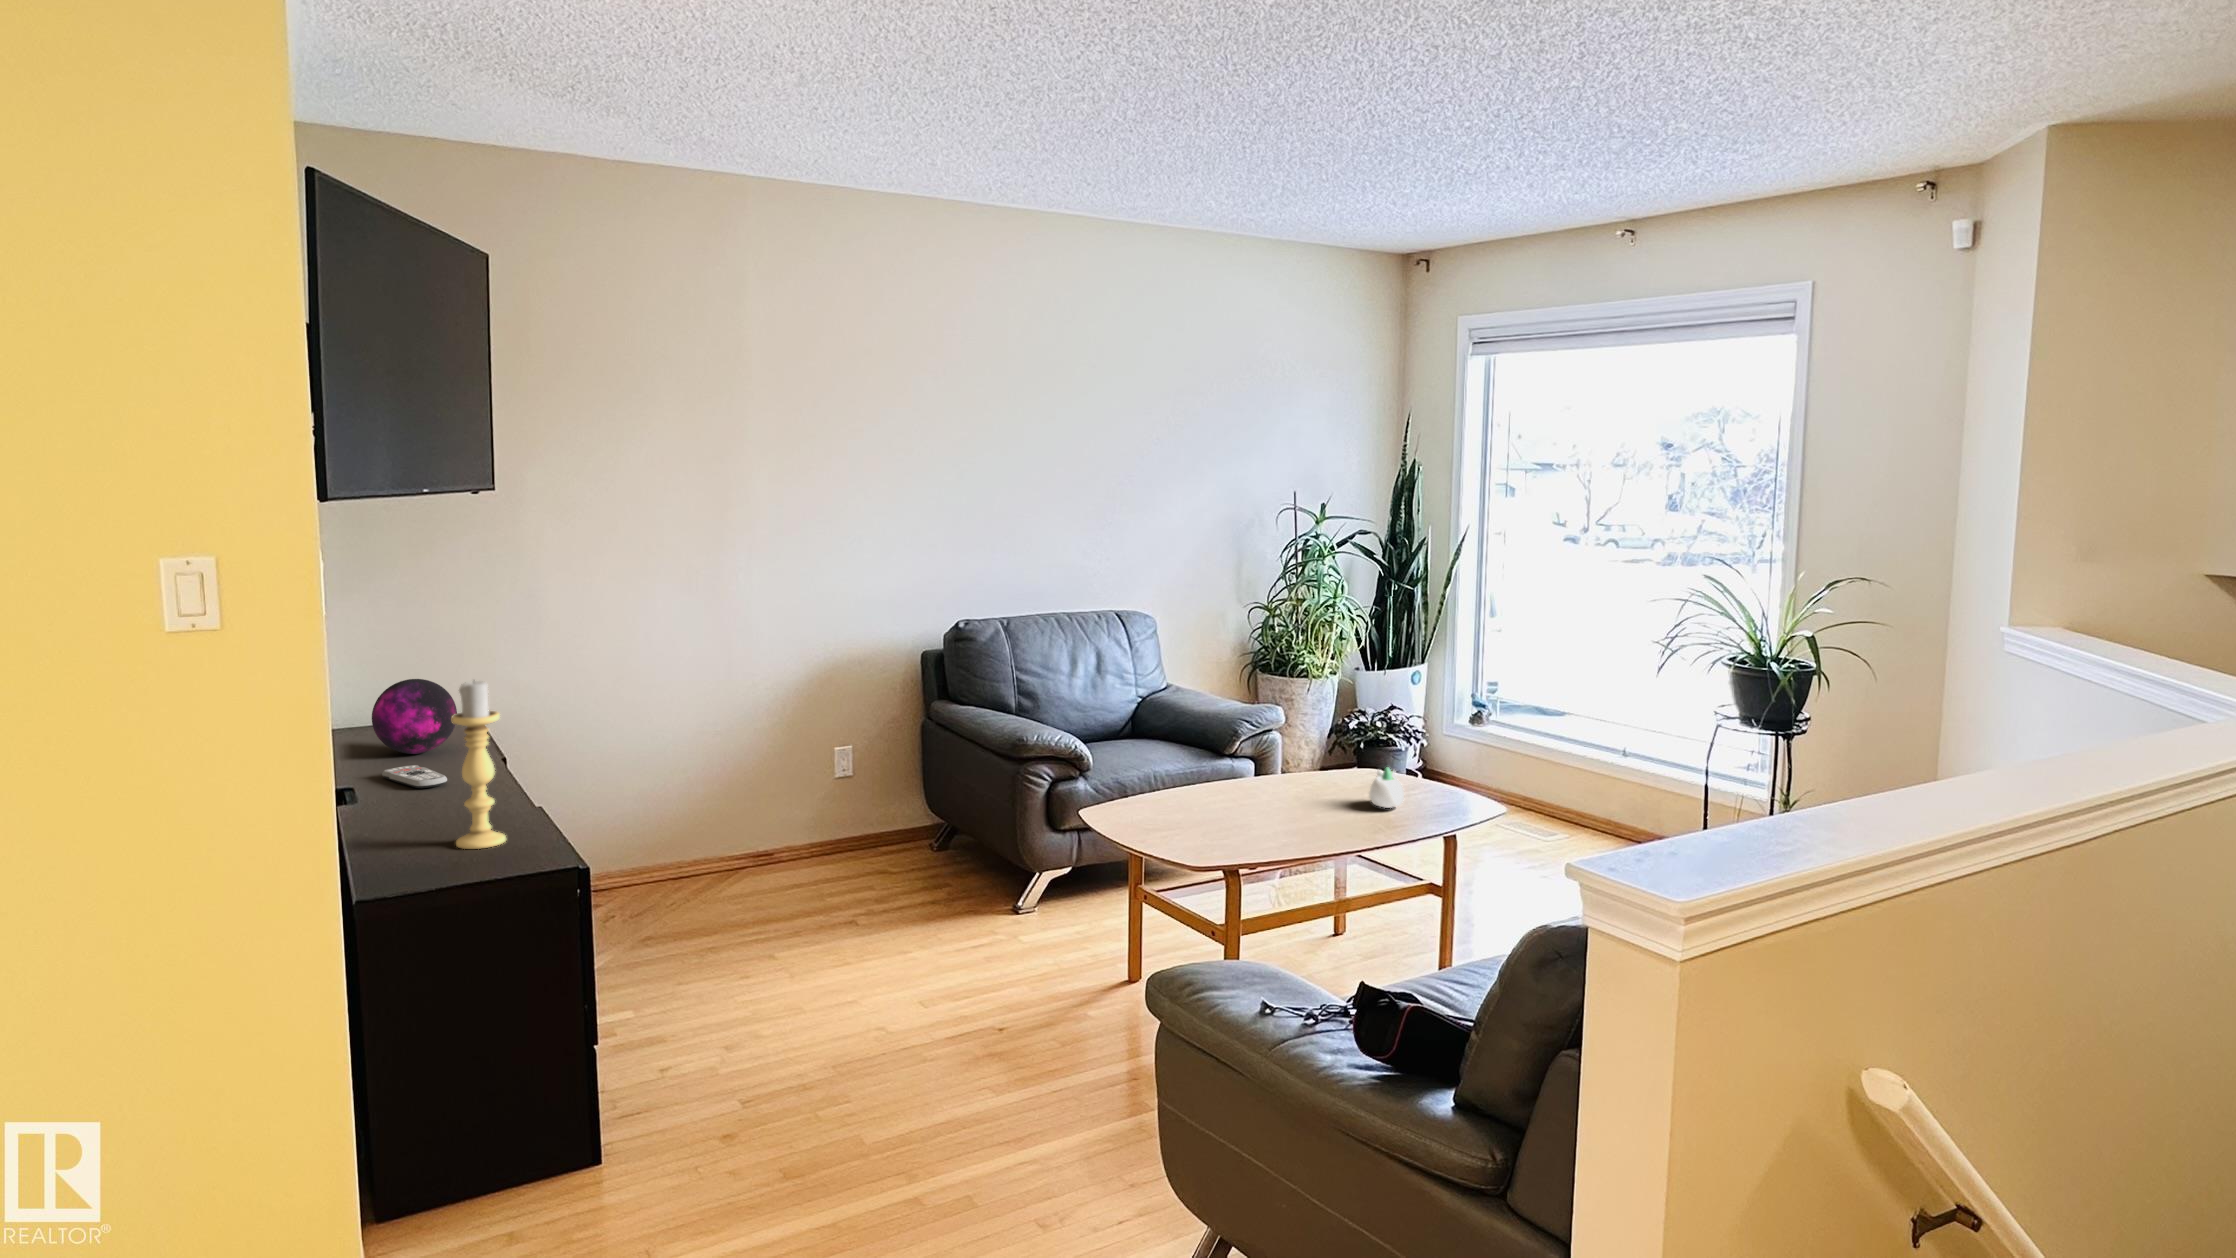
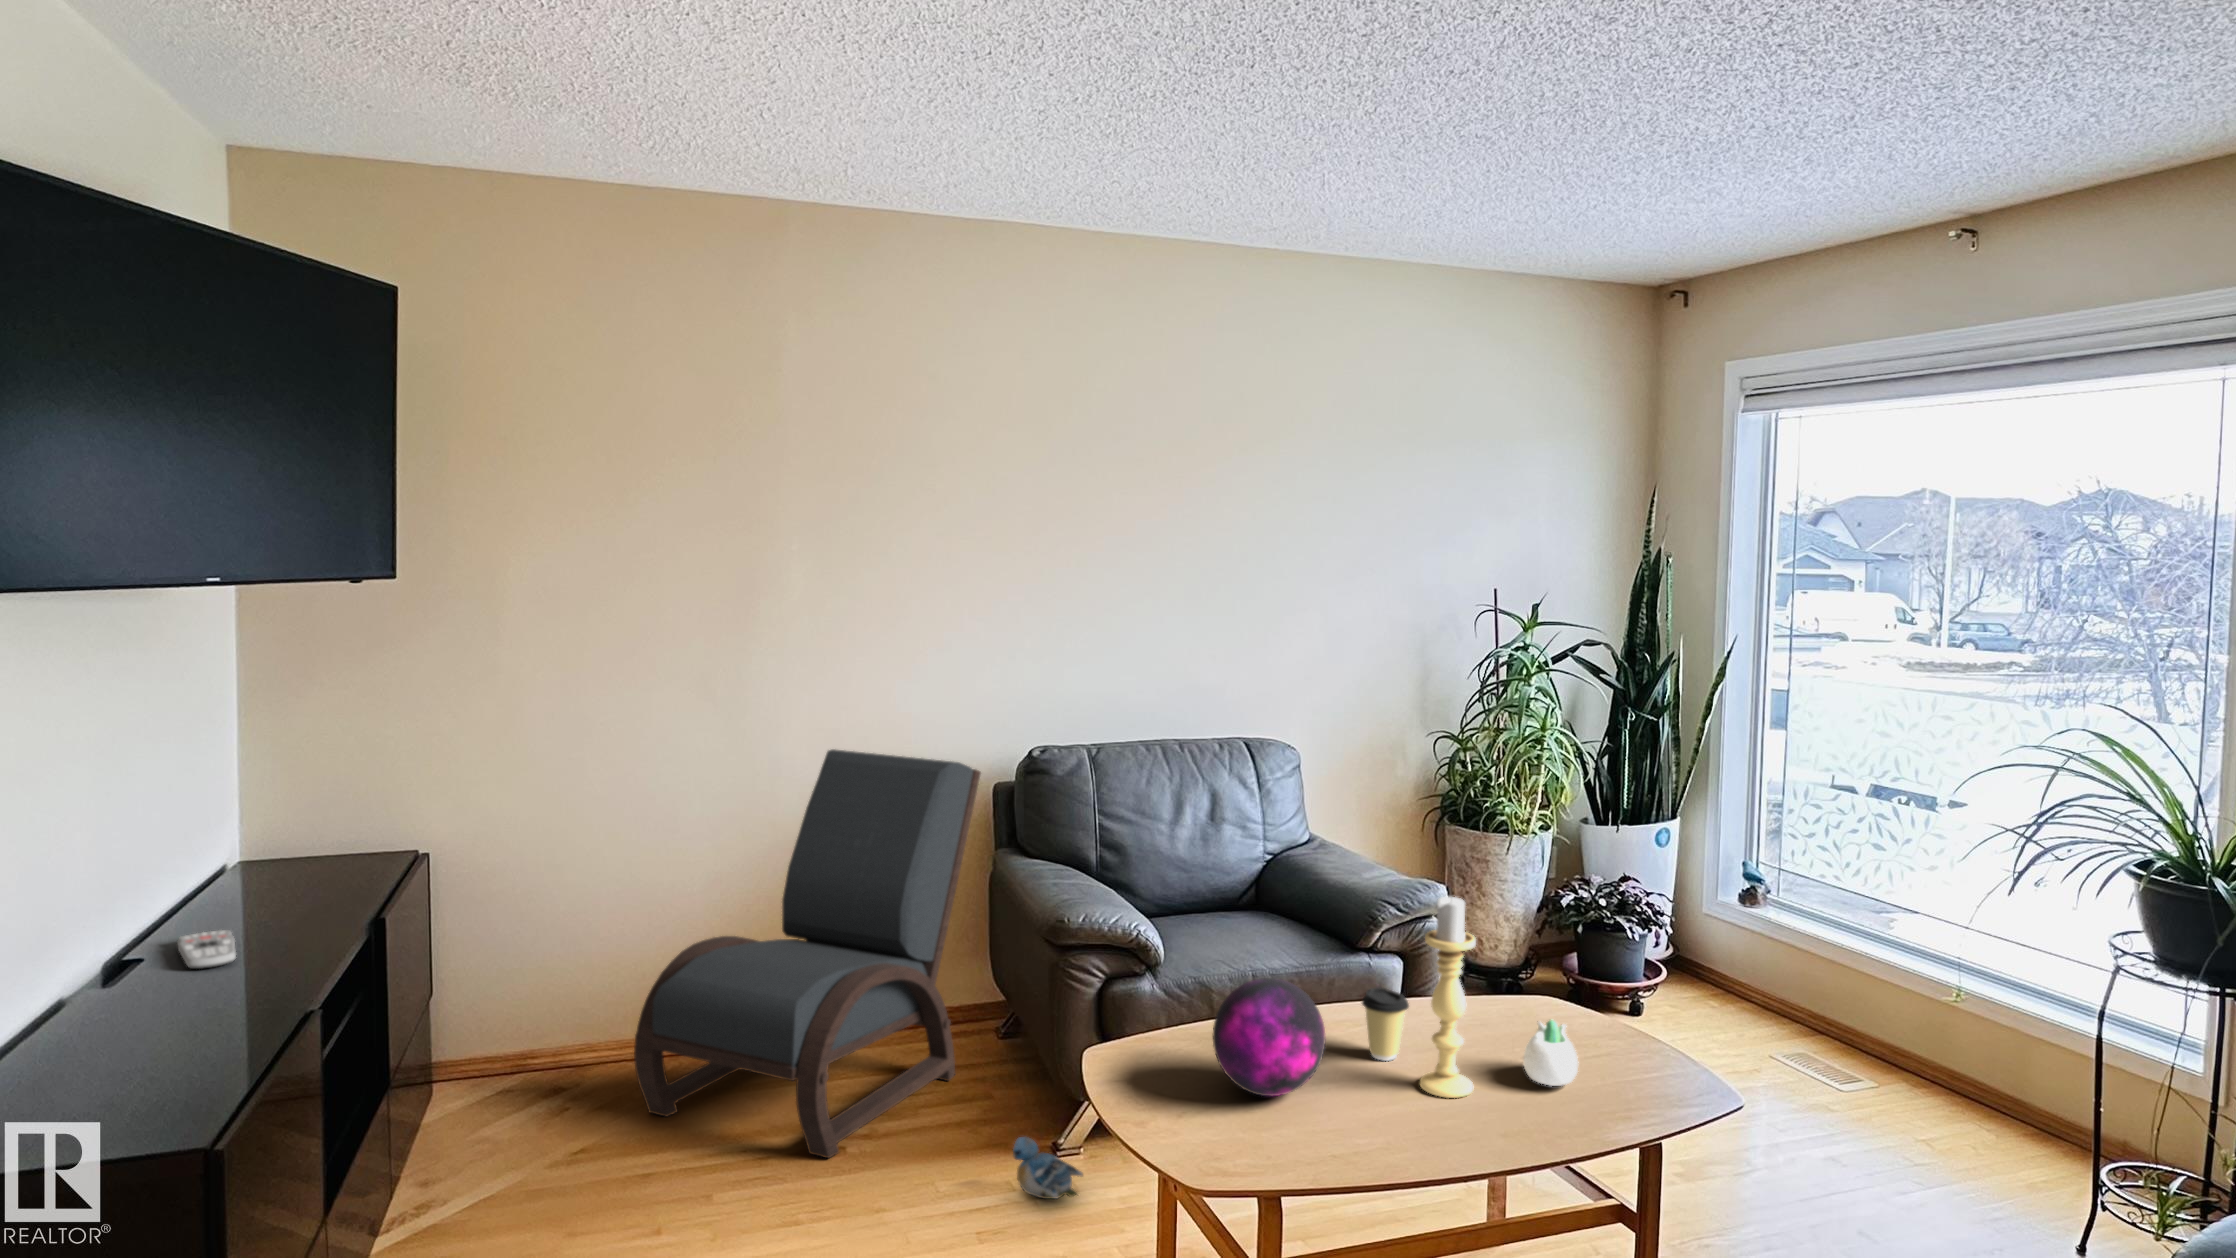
lounge chair: none [675,628,919,927] -> present [634,749,981,1158]
decorative orb: present [372,679,457,754] -> present [1213,978,1325,1096]
candle holder: present [452,681,506,849] -> present [1420,896,1476,1098]
coffee cup: none [1263,758,1294,804] -> present [1362,987,1409,1061]
plush toy: none [997,894,1051,935] -> present [1013,1137,1083,1199]

